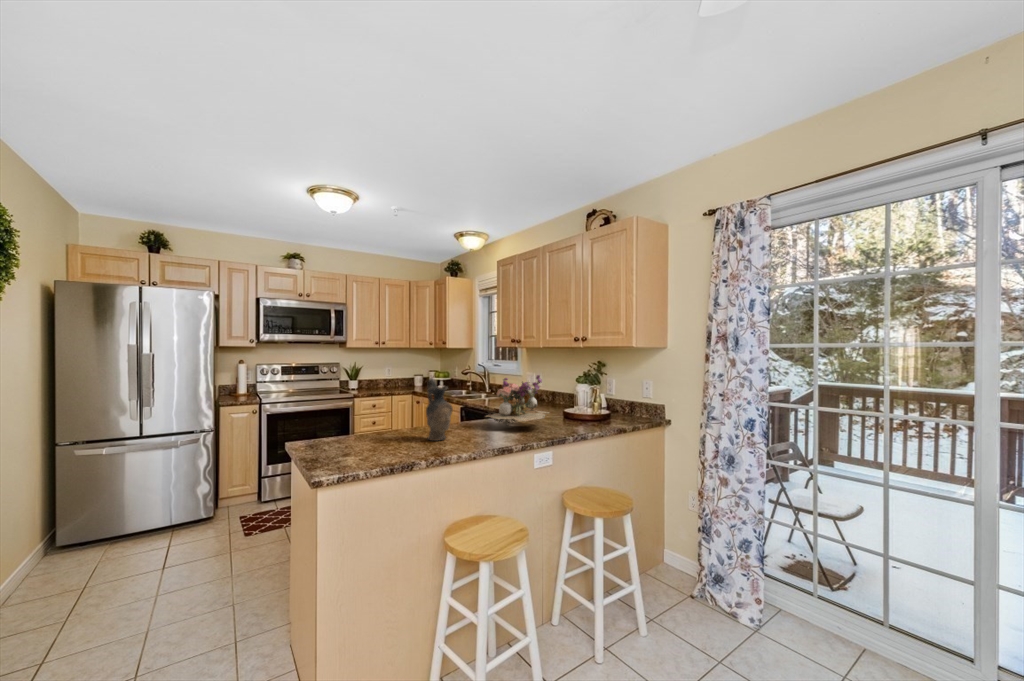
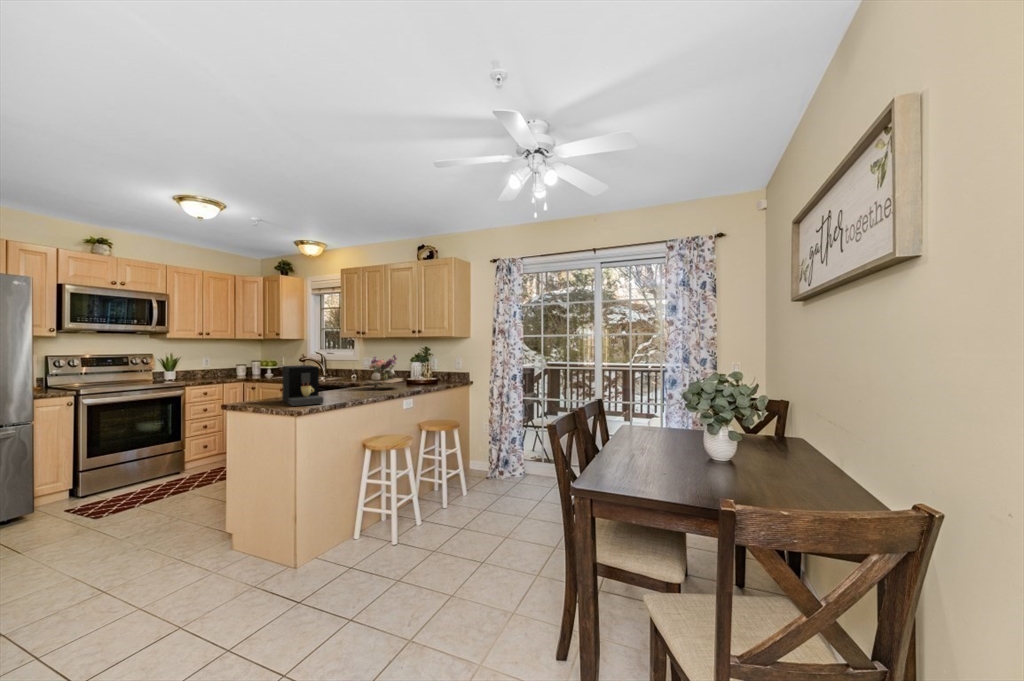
ceramic pitcher: present [426,379,453,441] -> none [330,356,351,396]
coffee maker: none [326,393,389,464] -> present [282,365,323,406]

